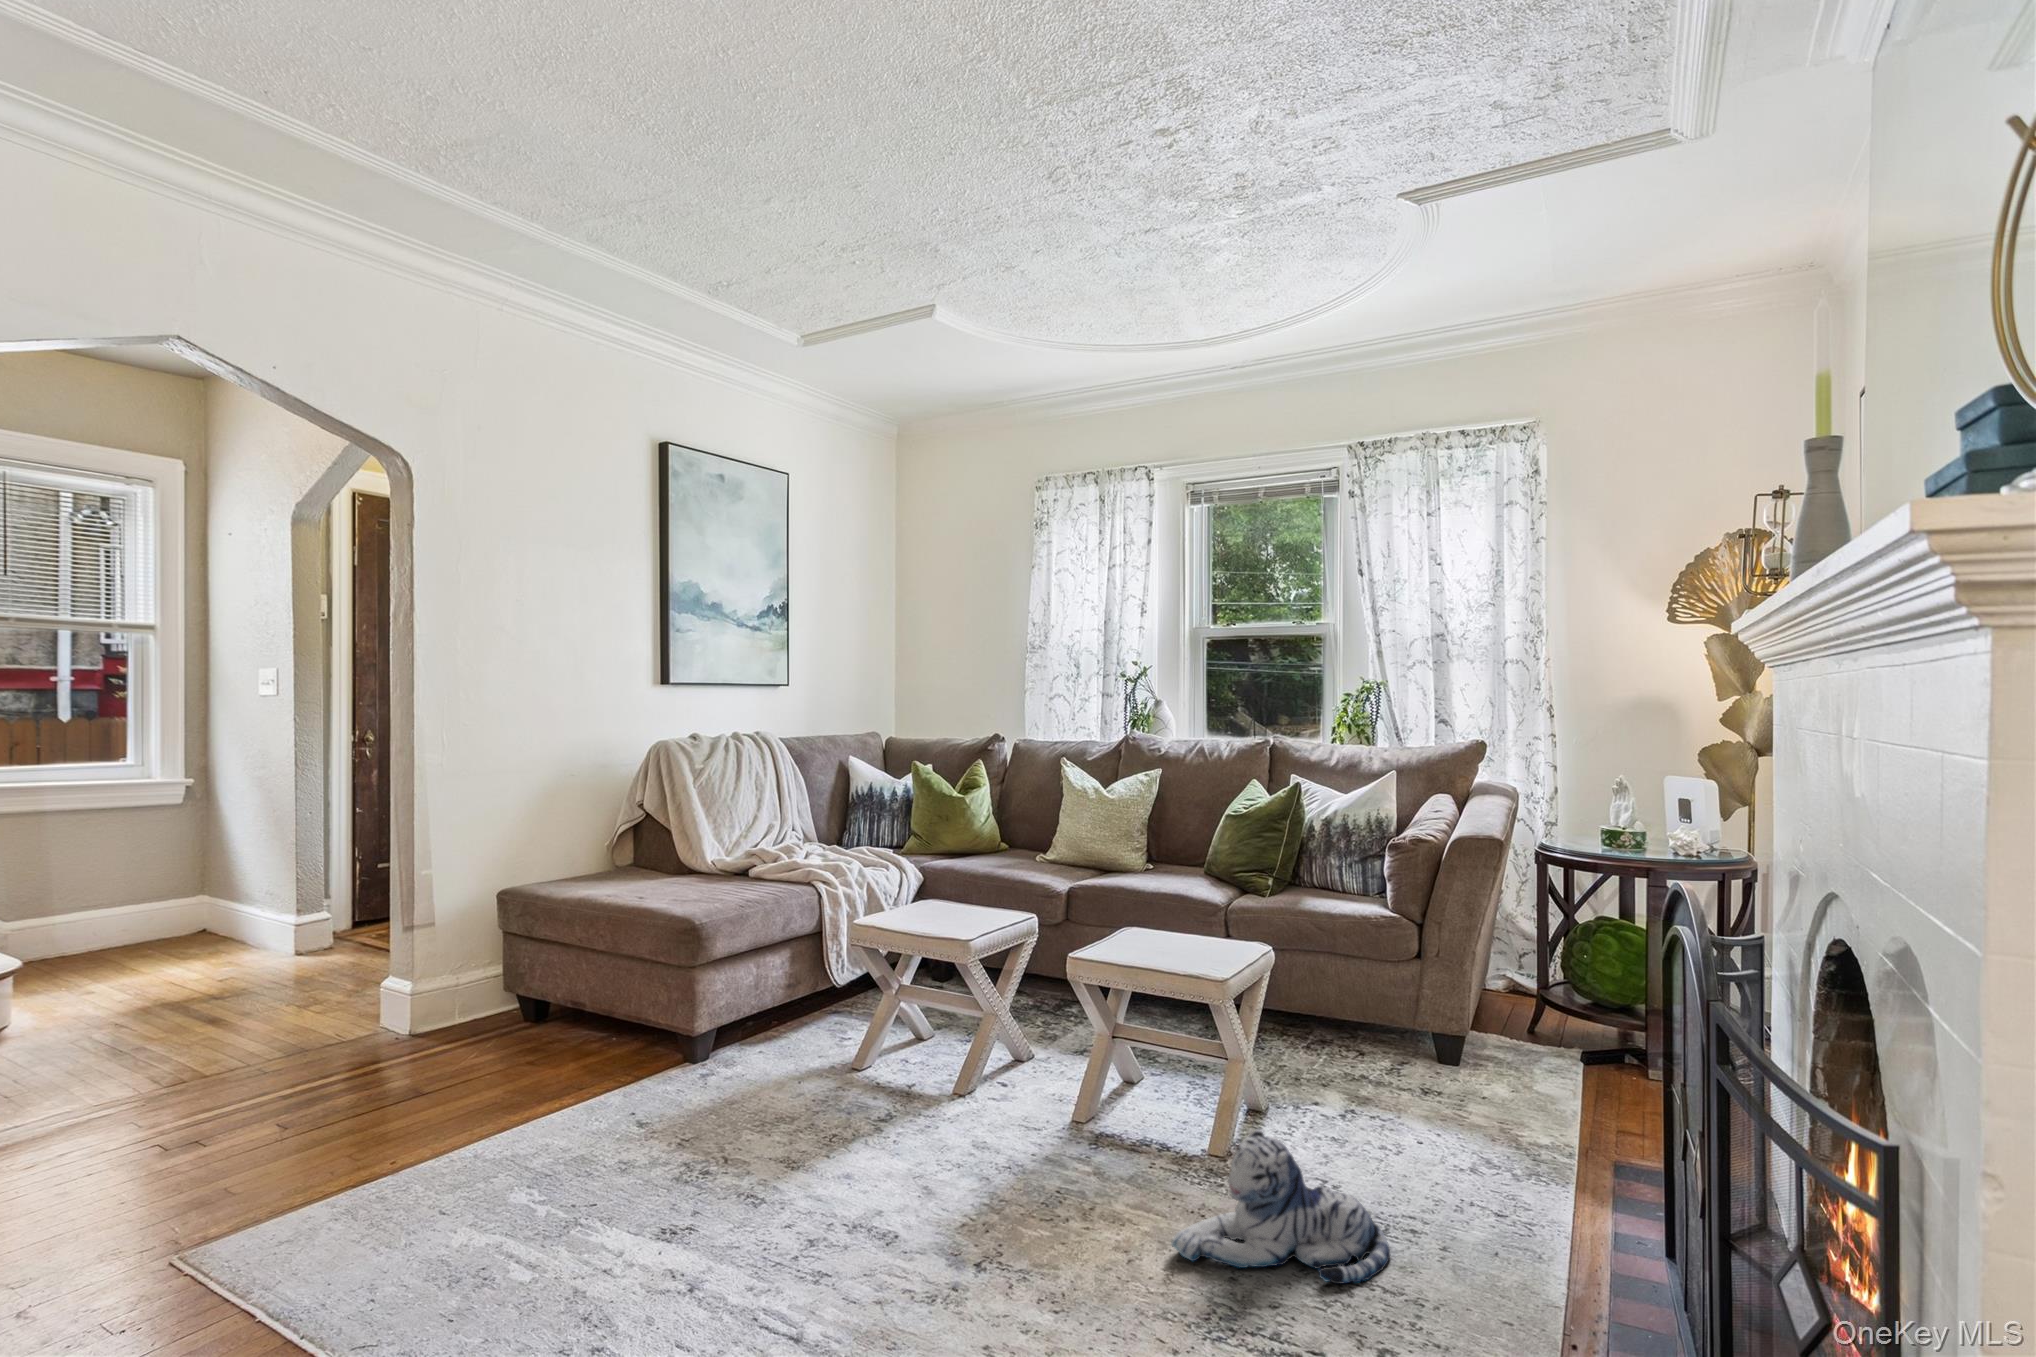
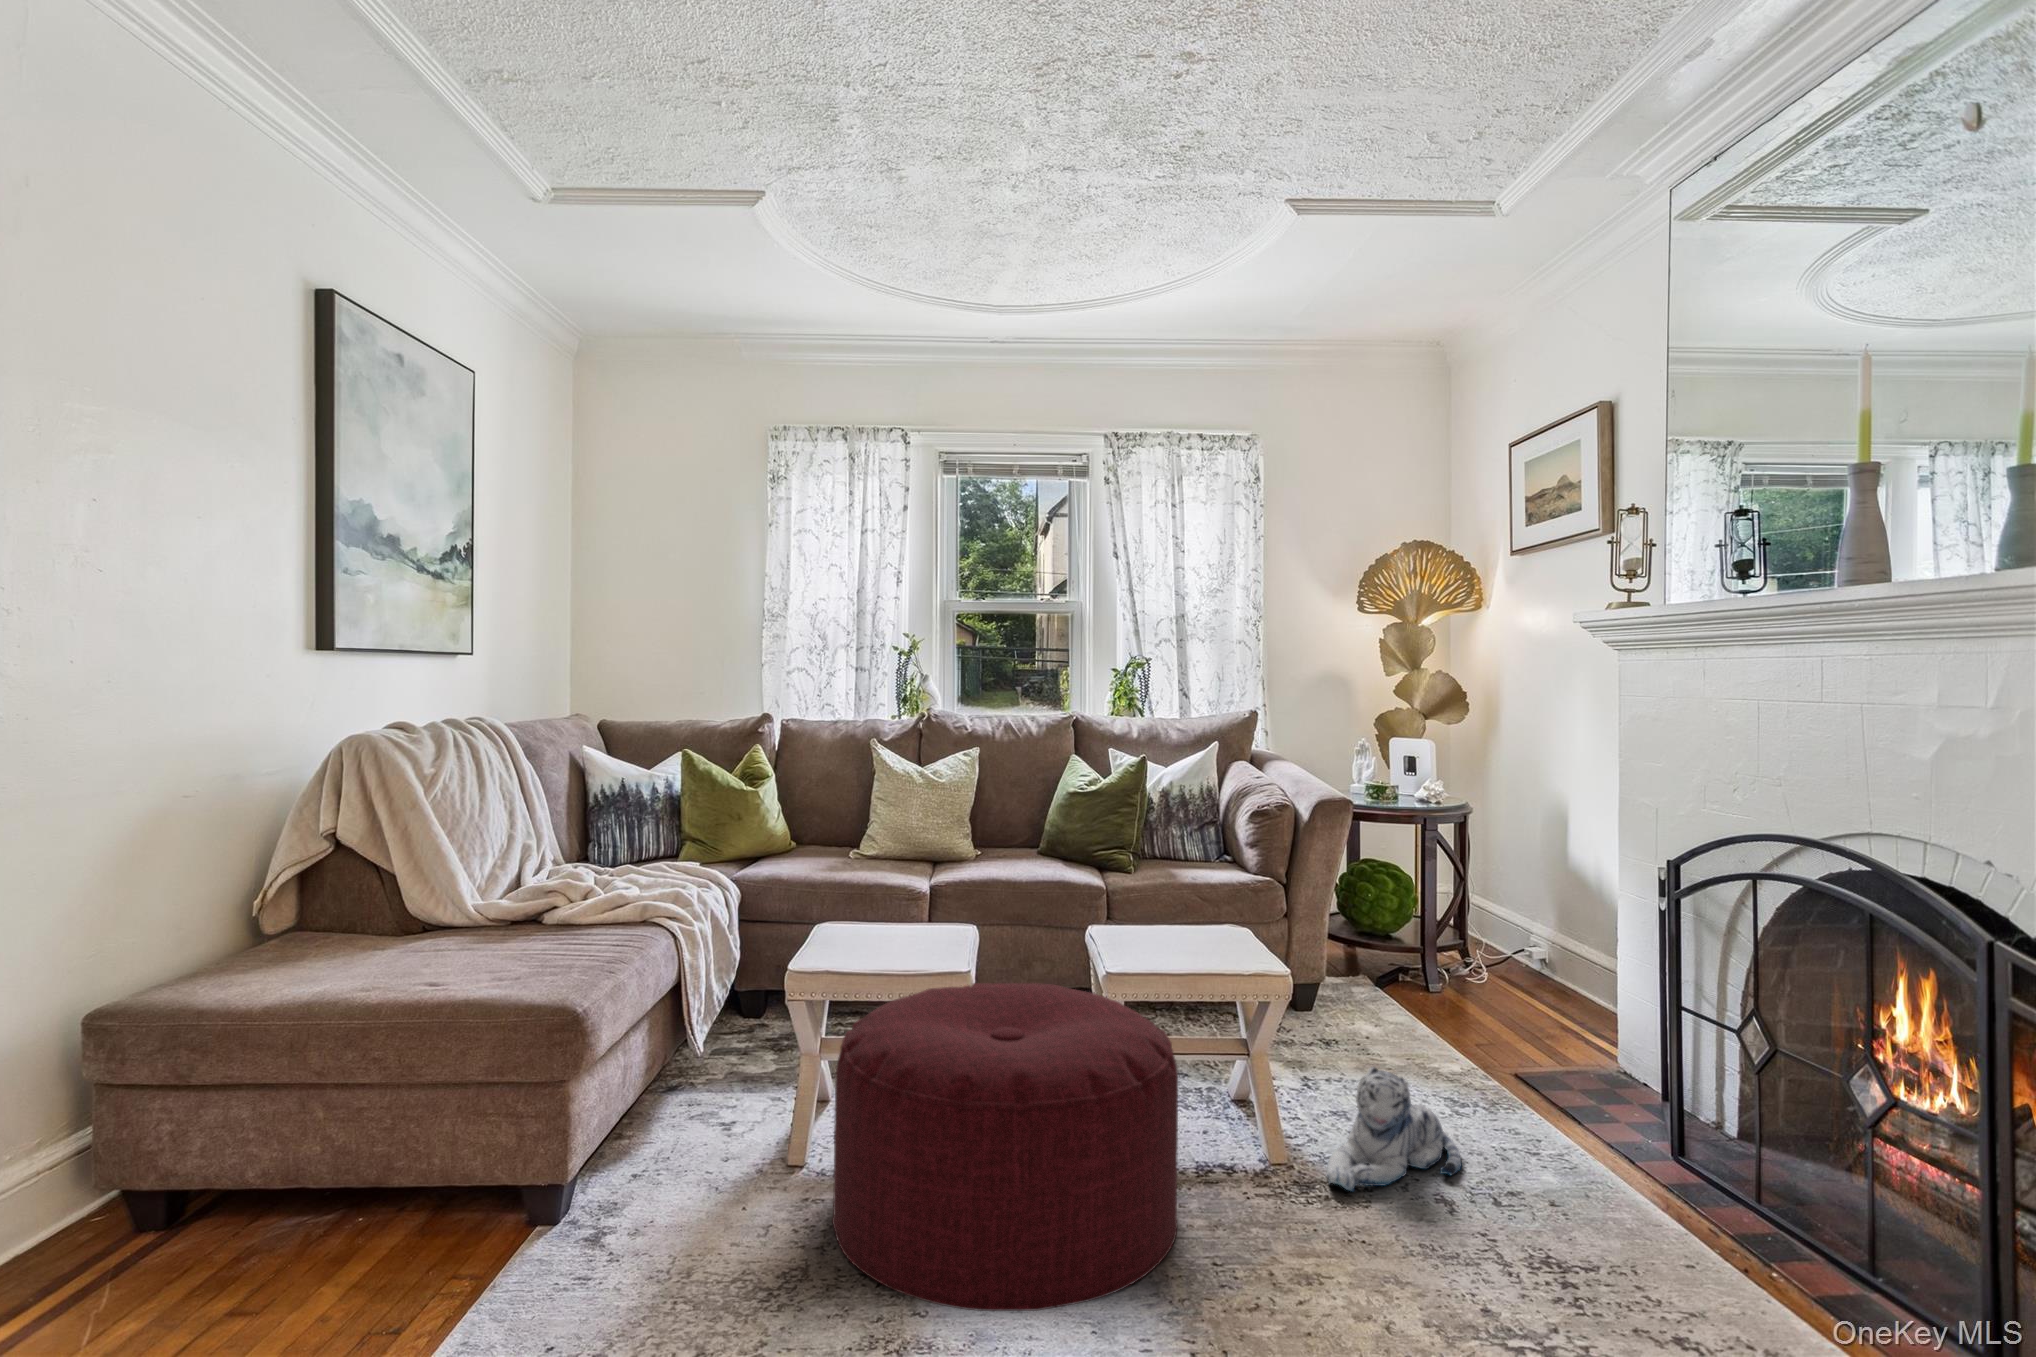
ottoman: none [705,967,1026,1265] -> present [832,983,1178,1311]

